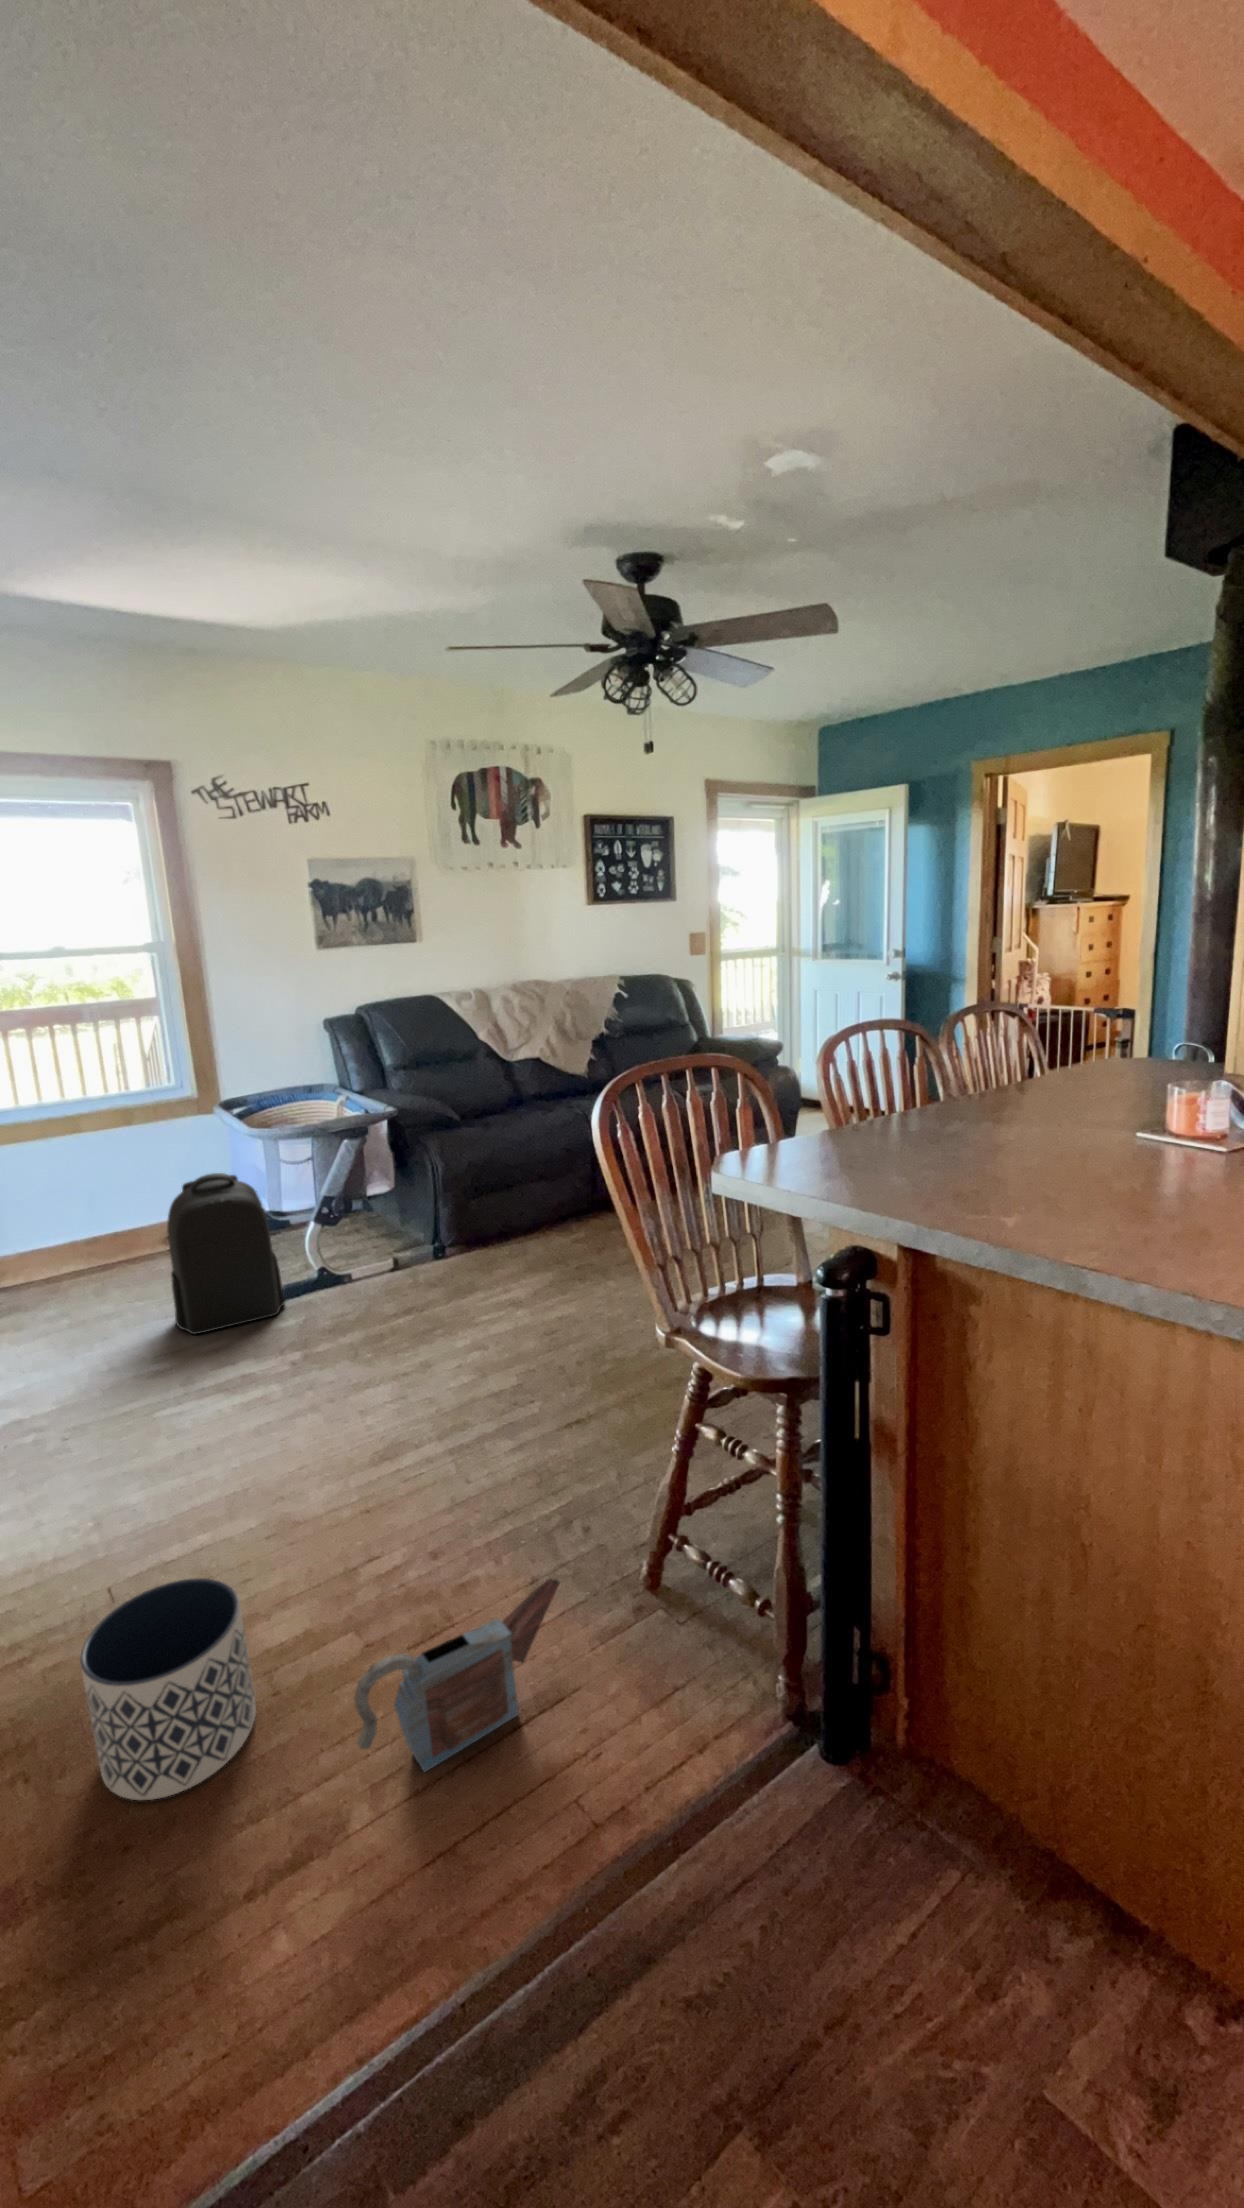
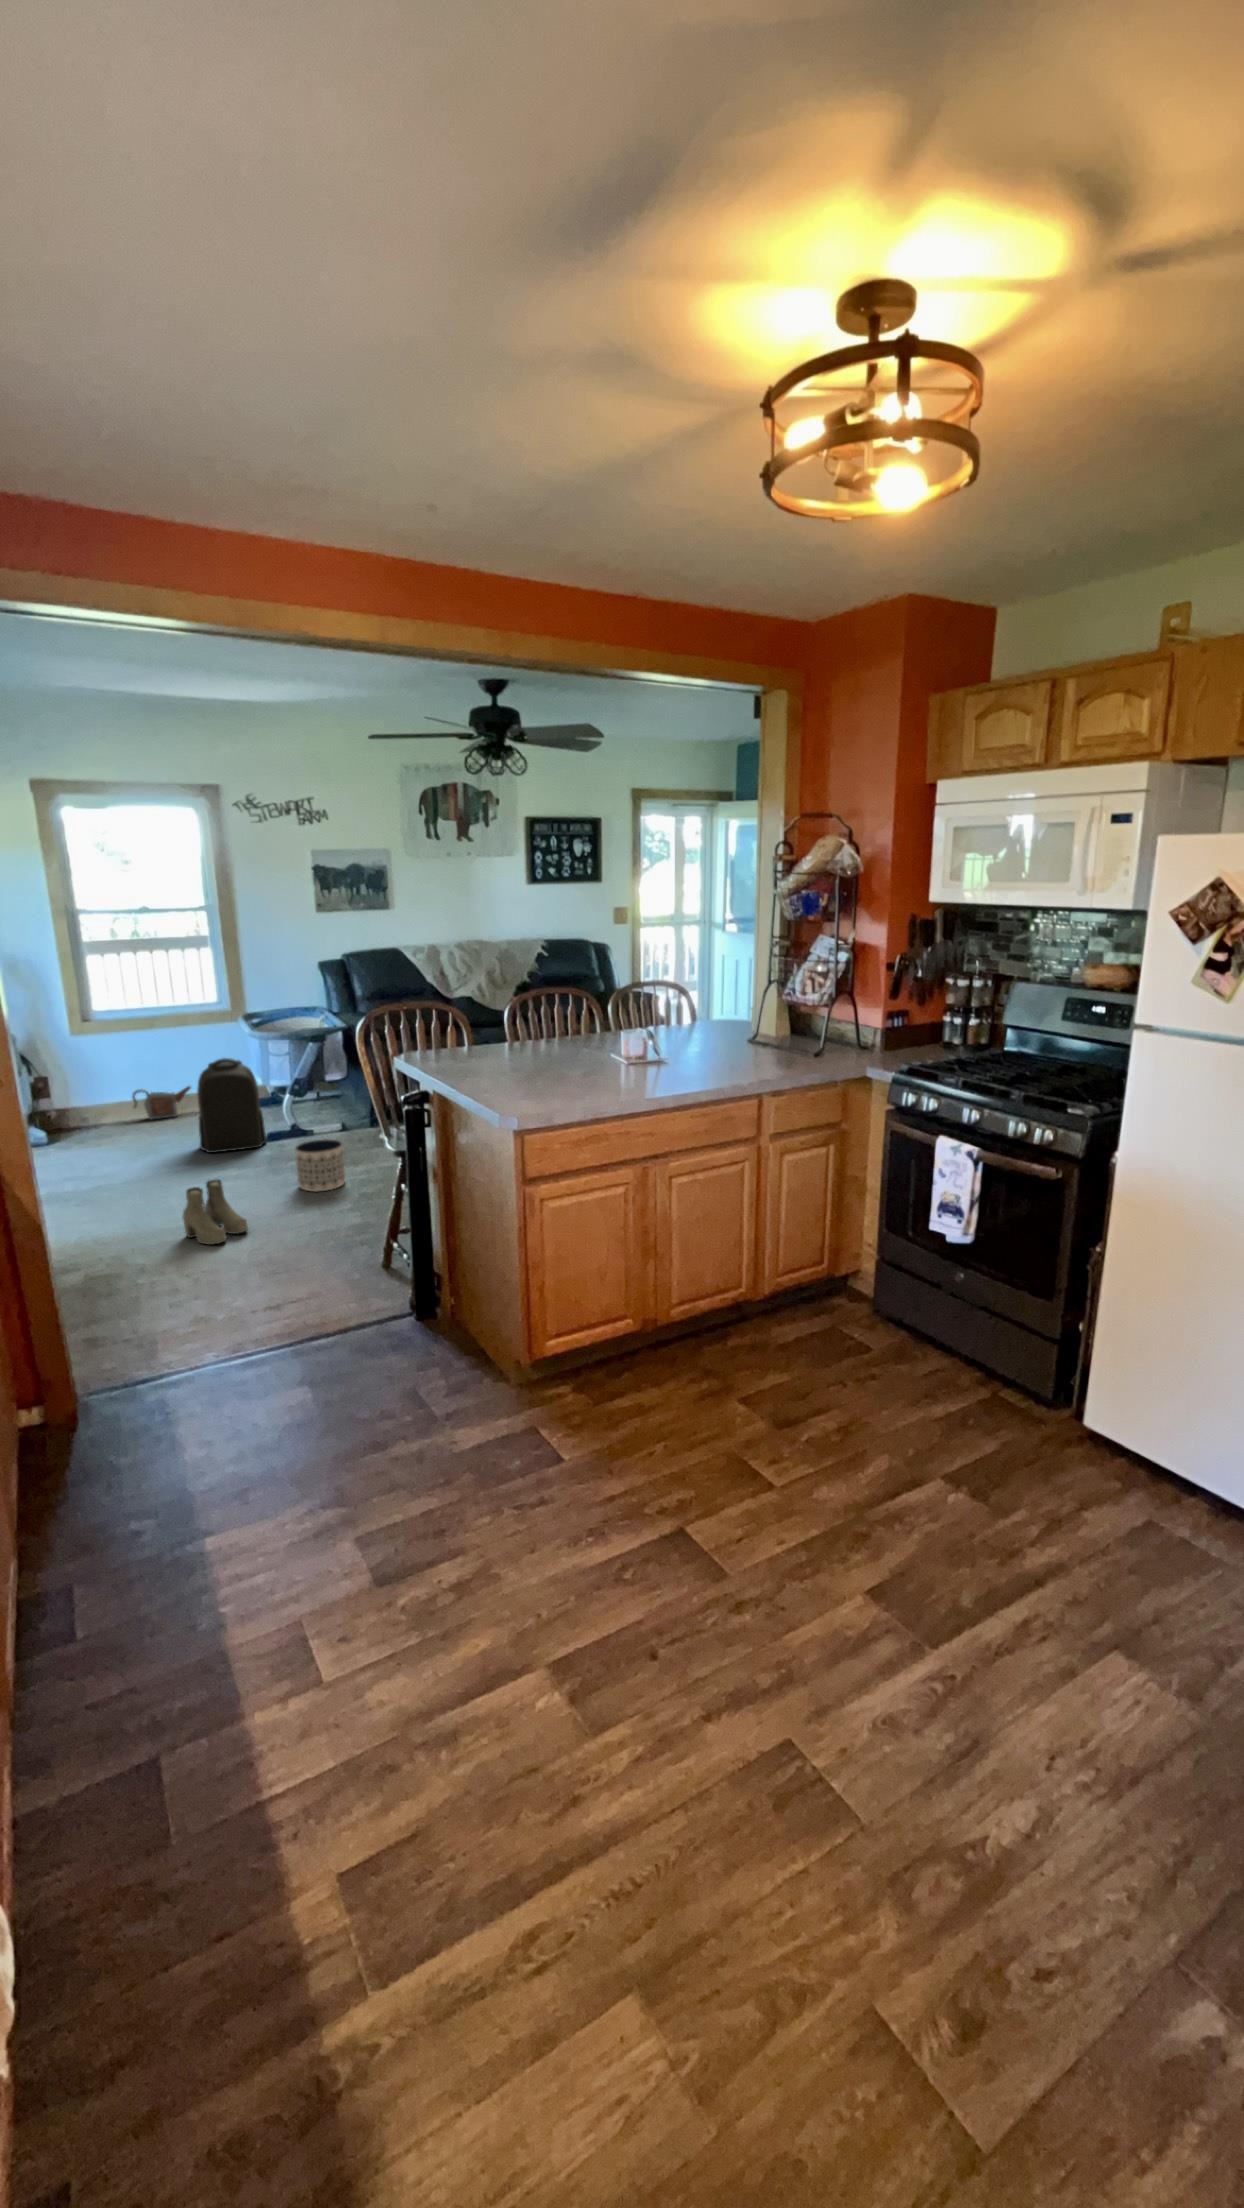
boots: none [191,1429,329,1584] -> present [183,1180,248,1245]
planter: present [80,1578,256,1800] -> present [295,1139,345,1192]
watering can: present [354,1579,560,1772] -> present [132,1086,191,1119]

